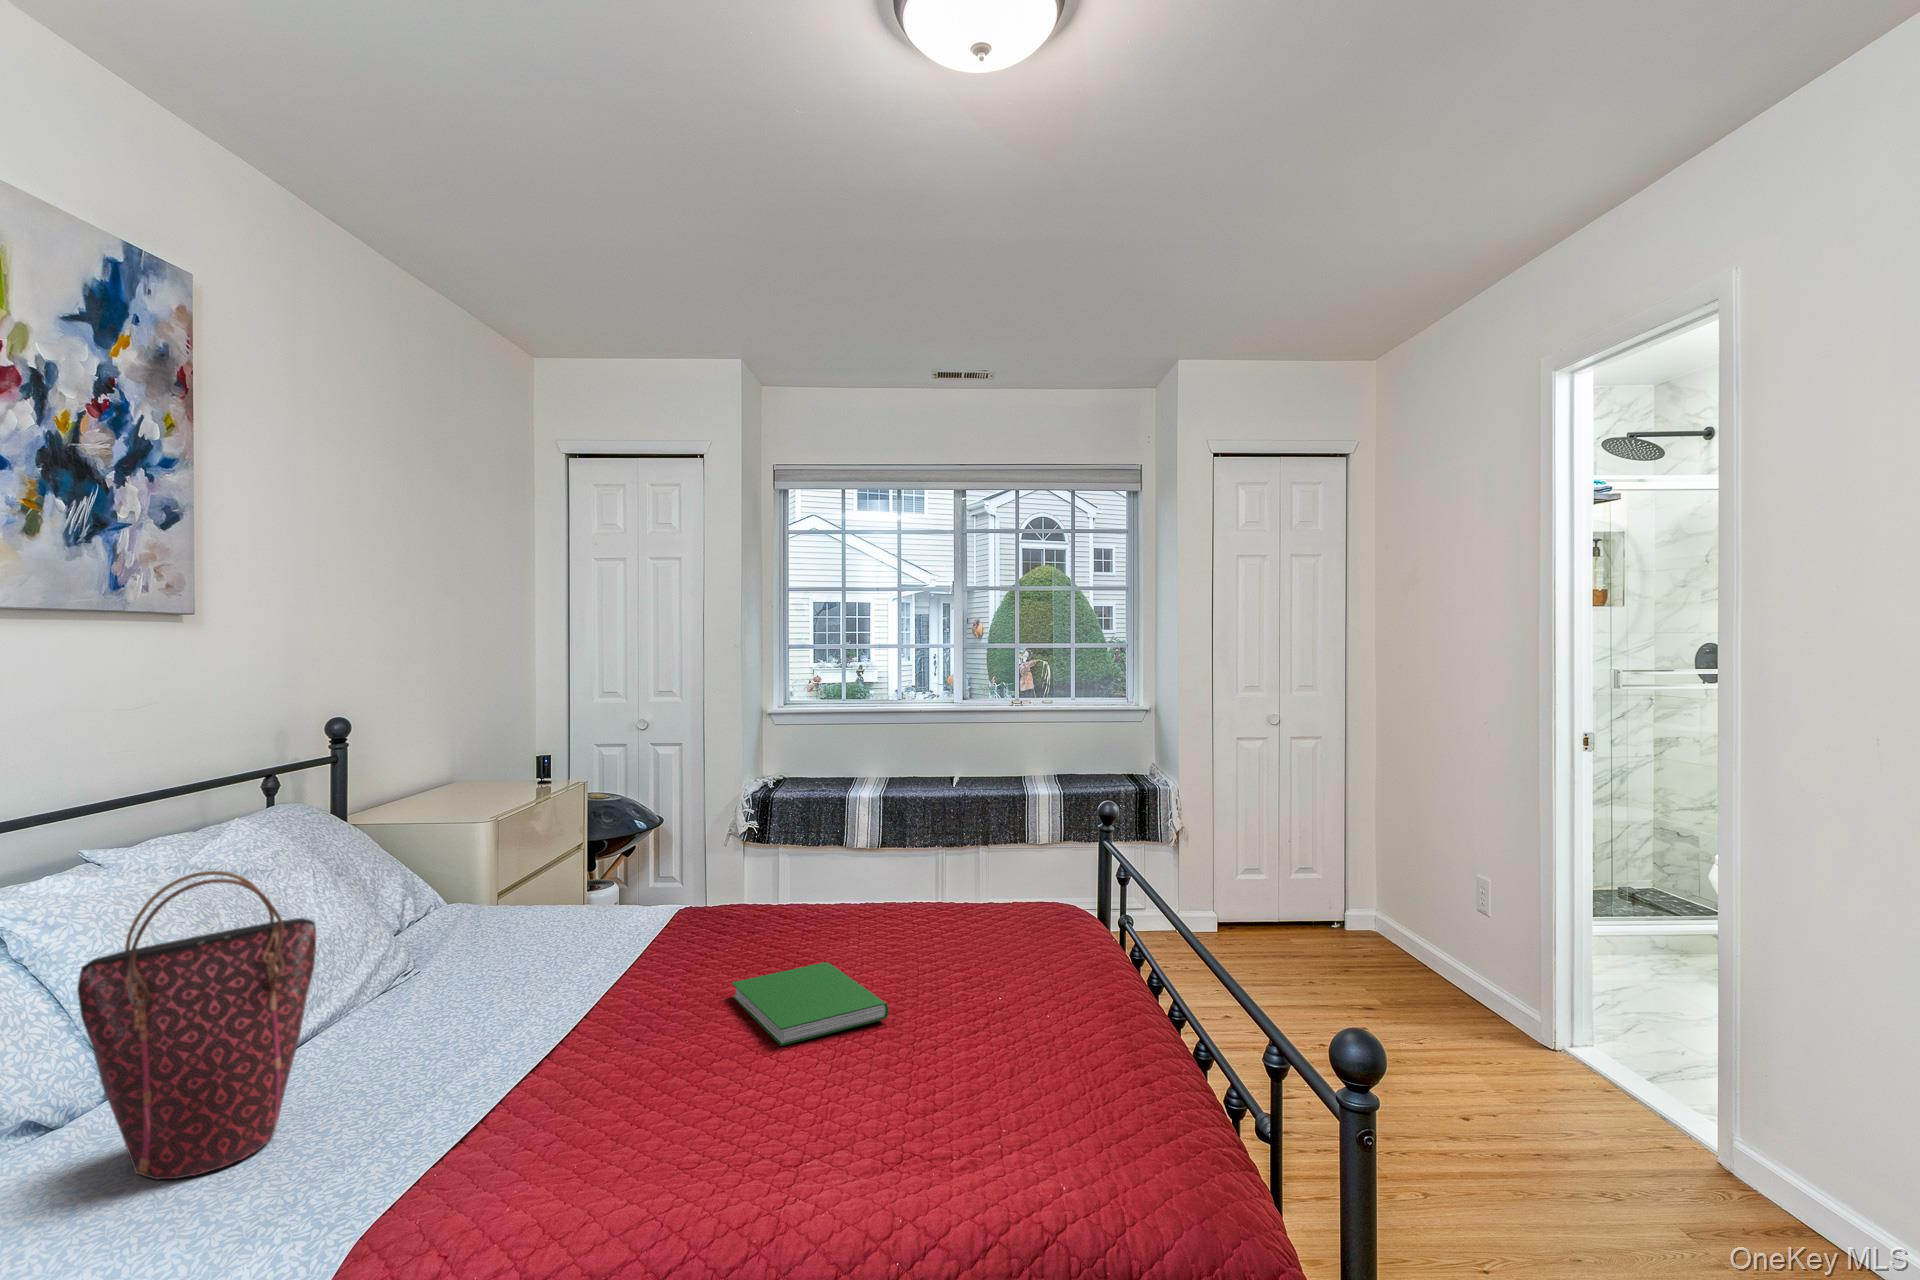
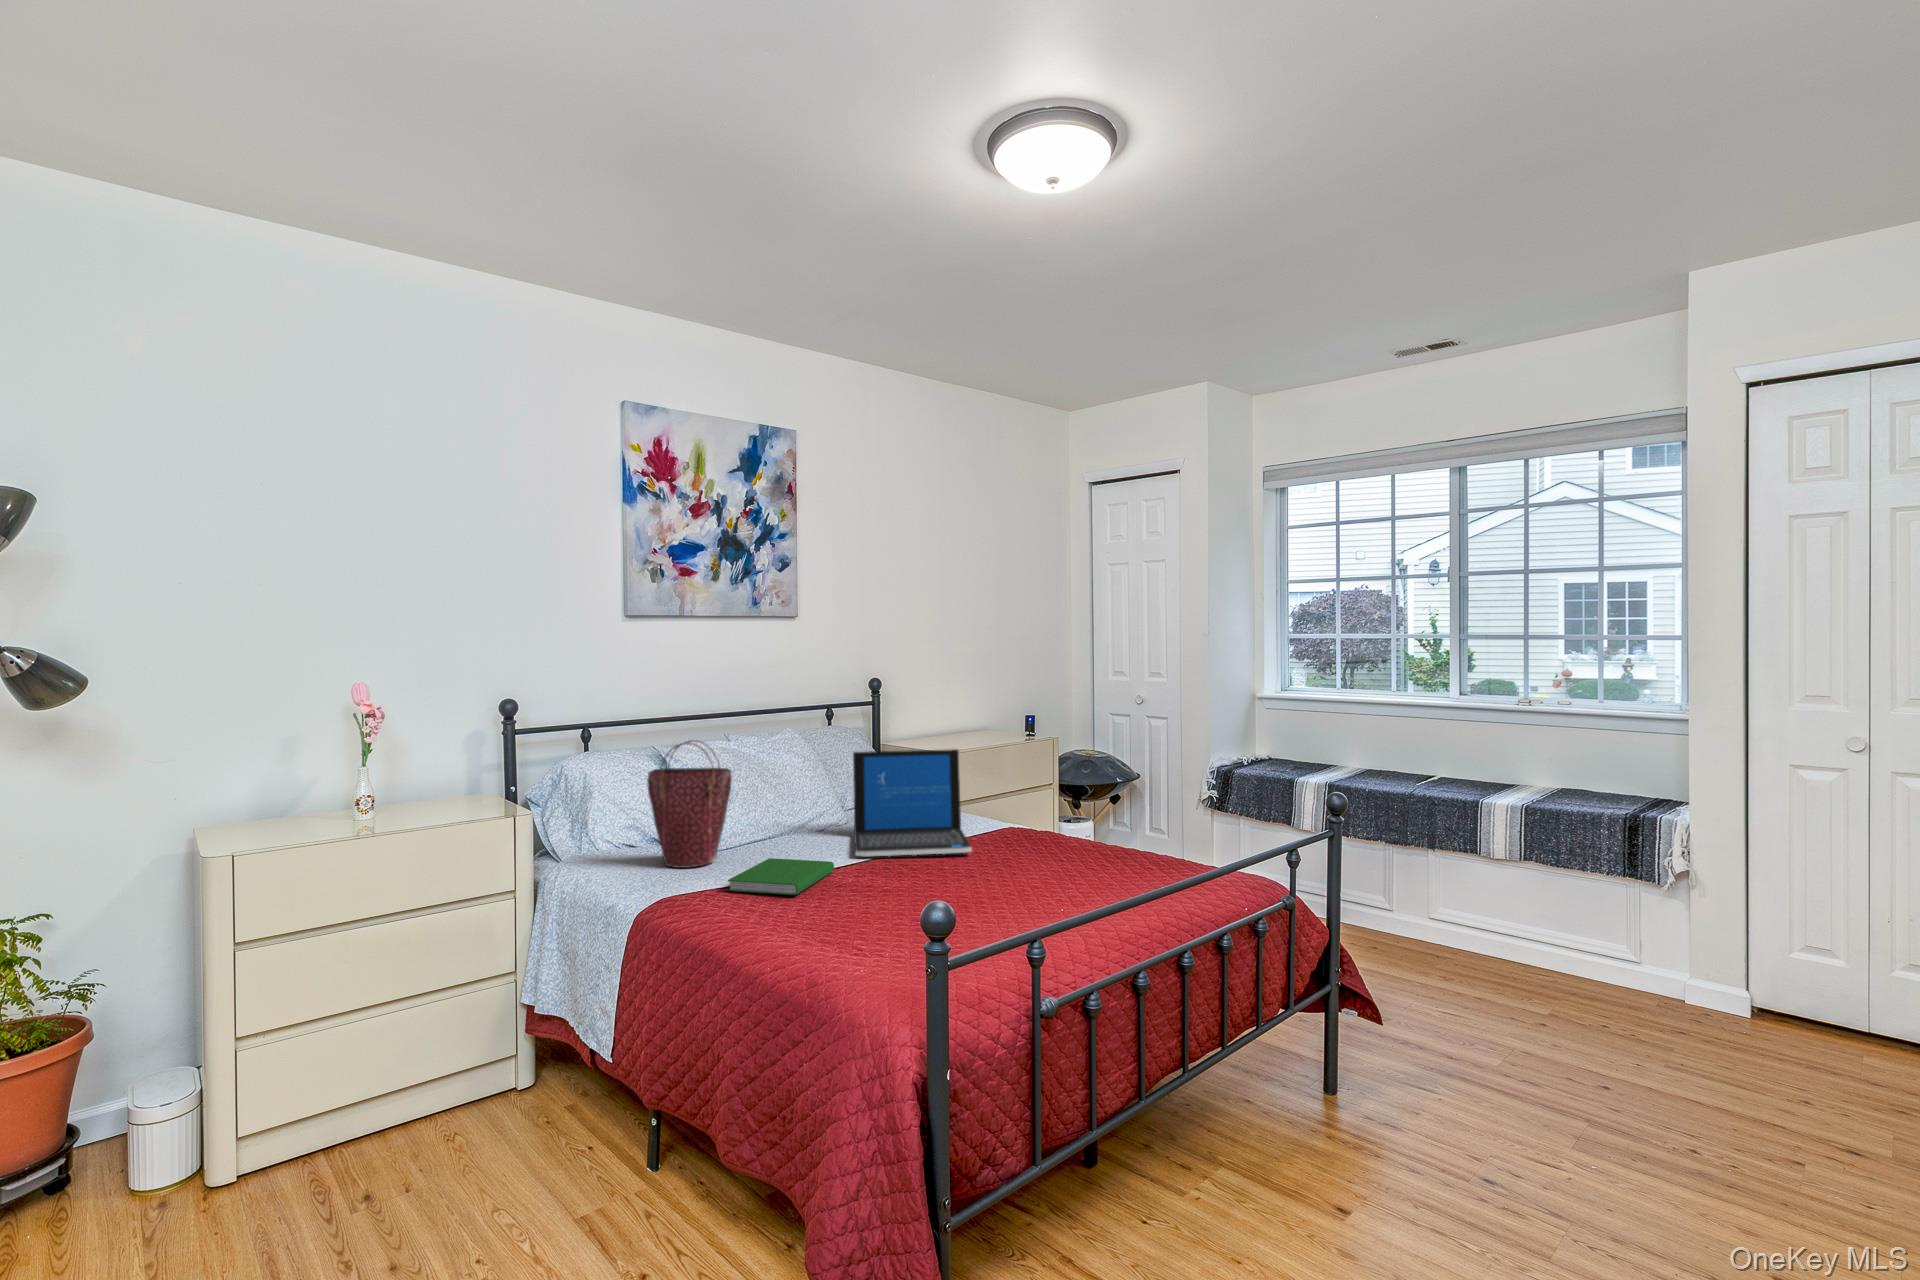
laptop: none [457,812,719,1023] -> present [853,749,972,857]
hardcover book: present [732,962,888,1046] -> present [728,858,834,895]

